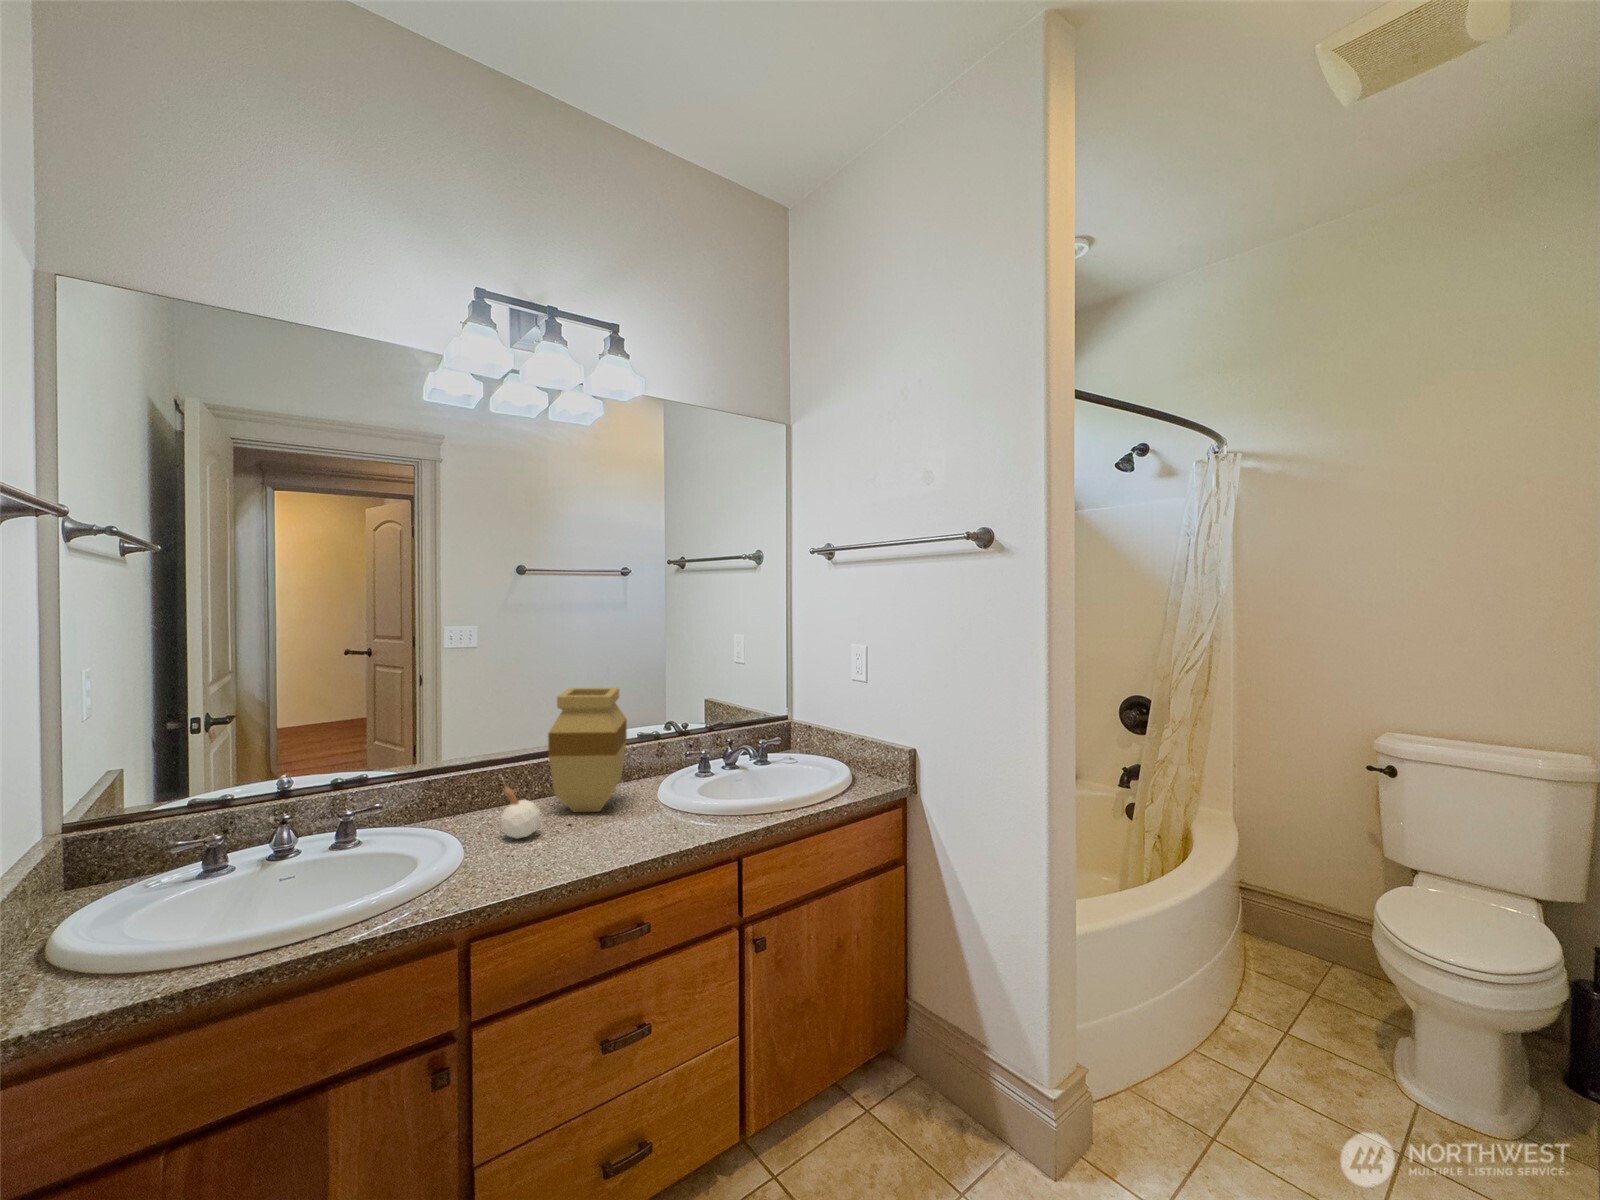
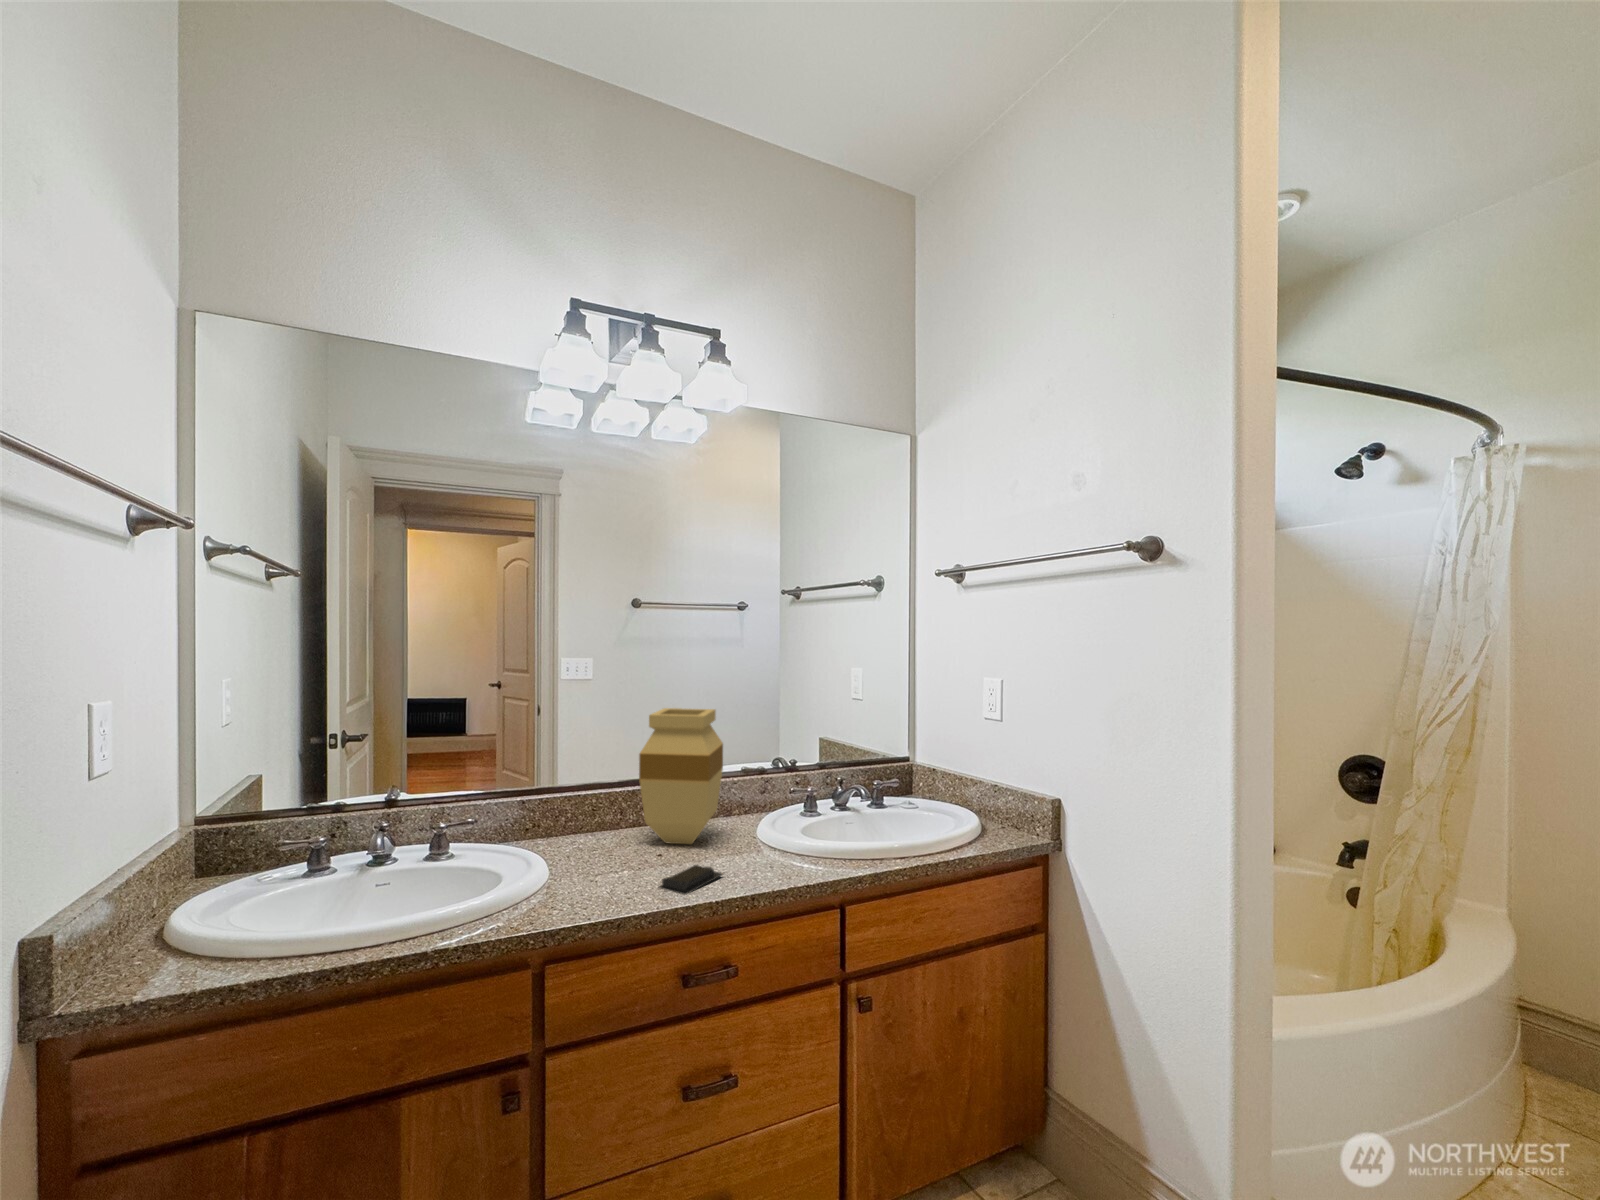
candle: present [501,782,541,839] -> none [587,795,627,865]
soap bar: none [574,834,634,863] -> present [659,865,723,894]

